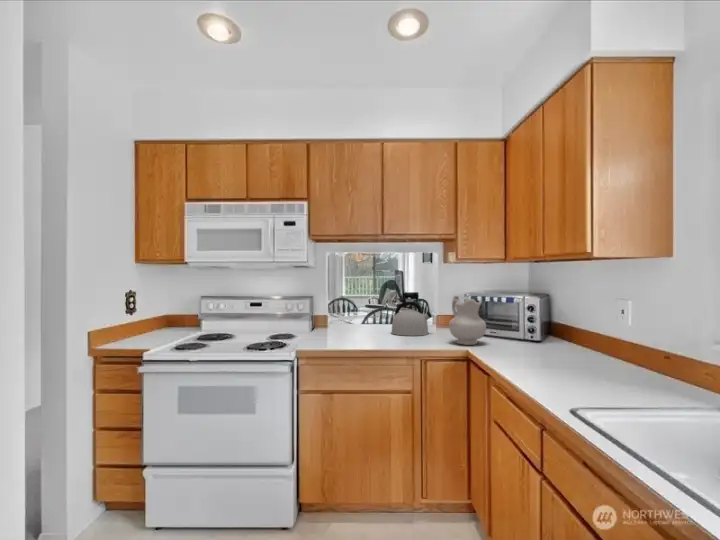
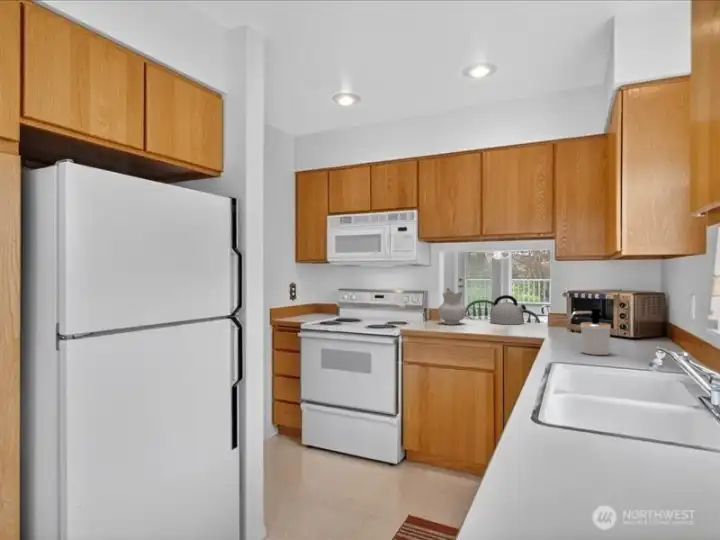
ceramic pitcher: present [449,296,486,345] -> present [438,288,466,325]
soap dispenser: none [545,324,588,384] -> present [569,309,611,355]

